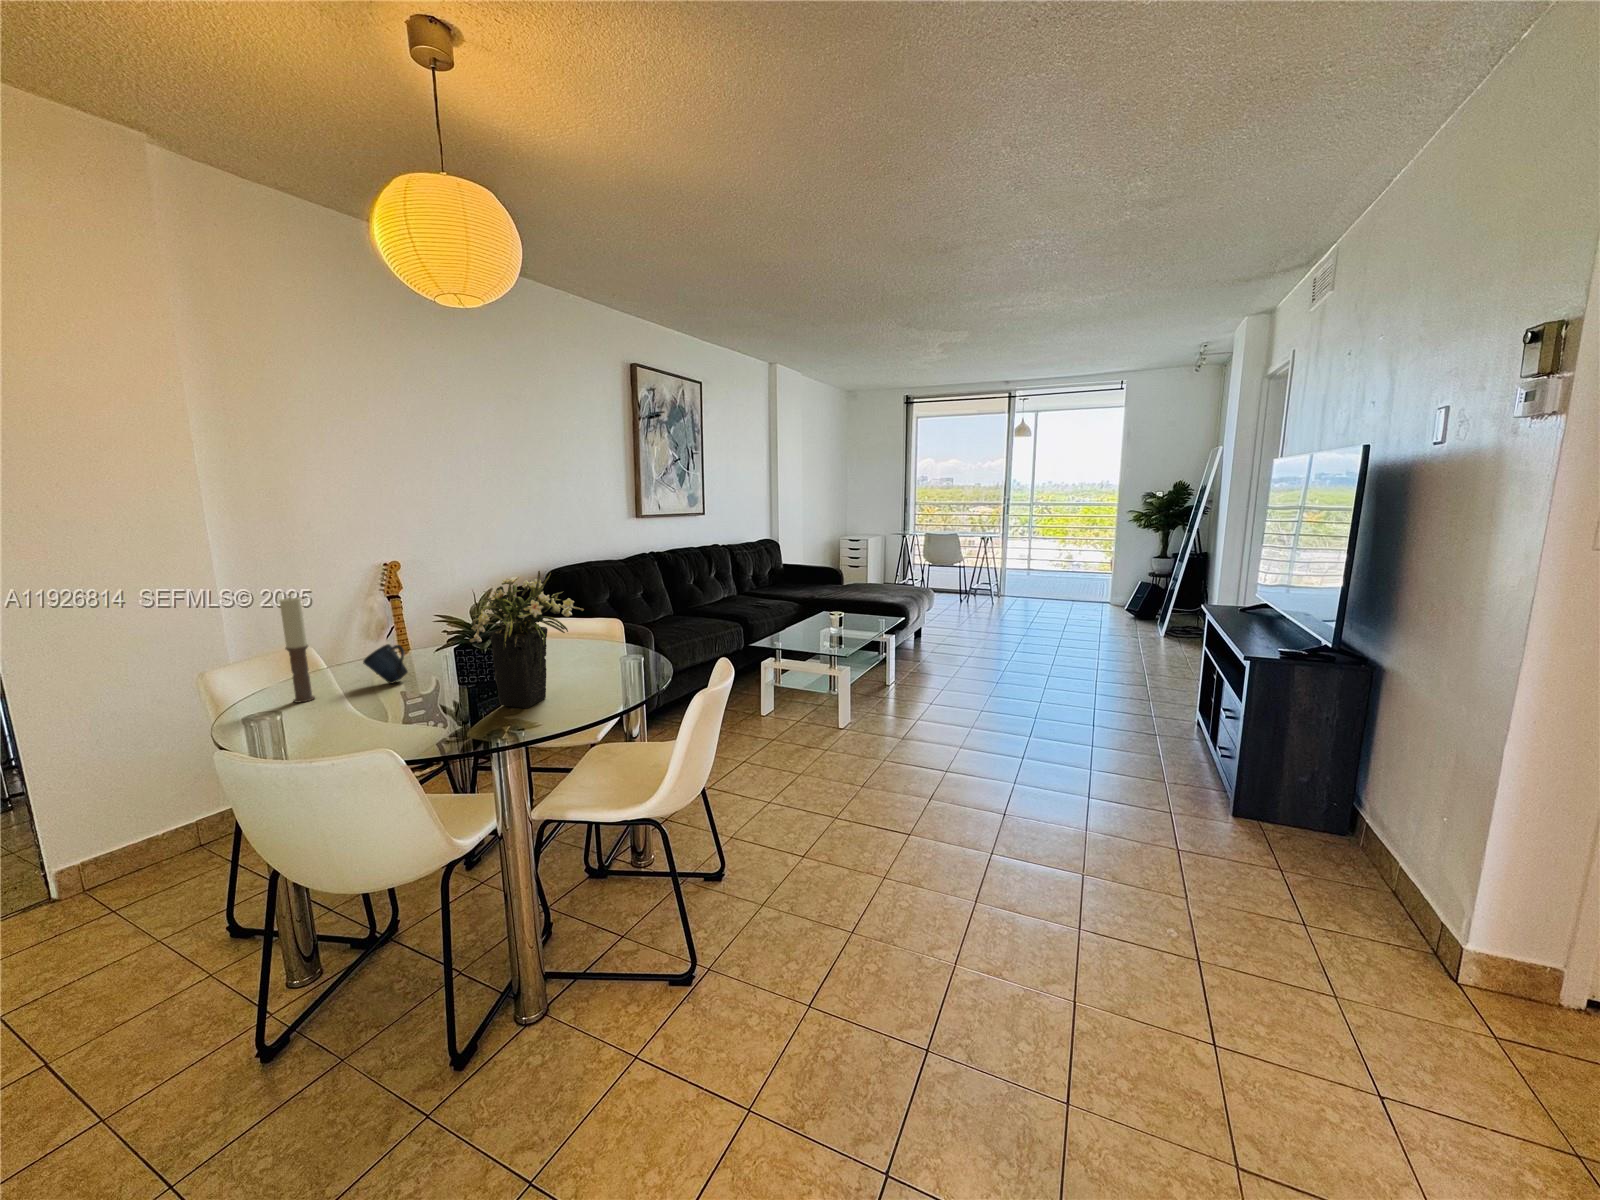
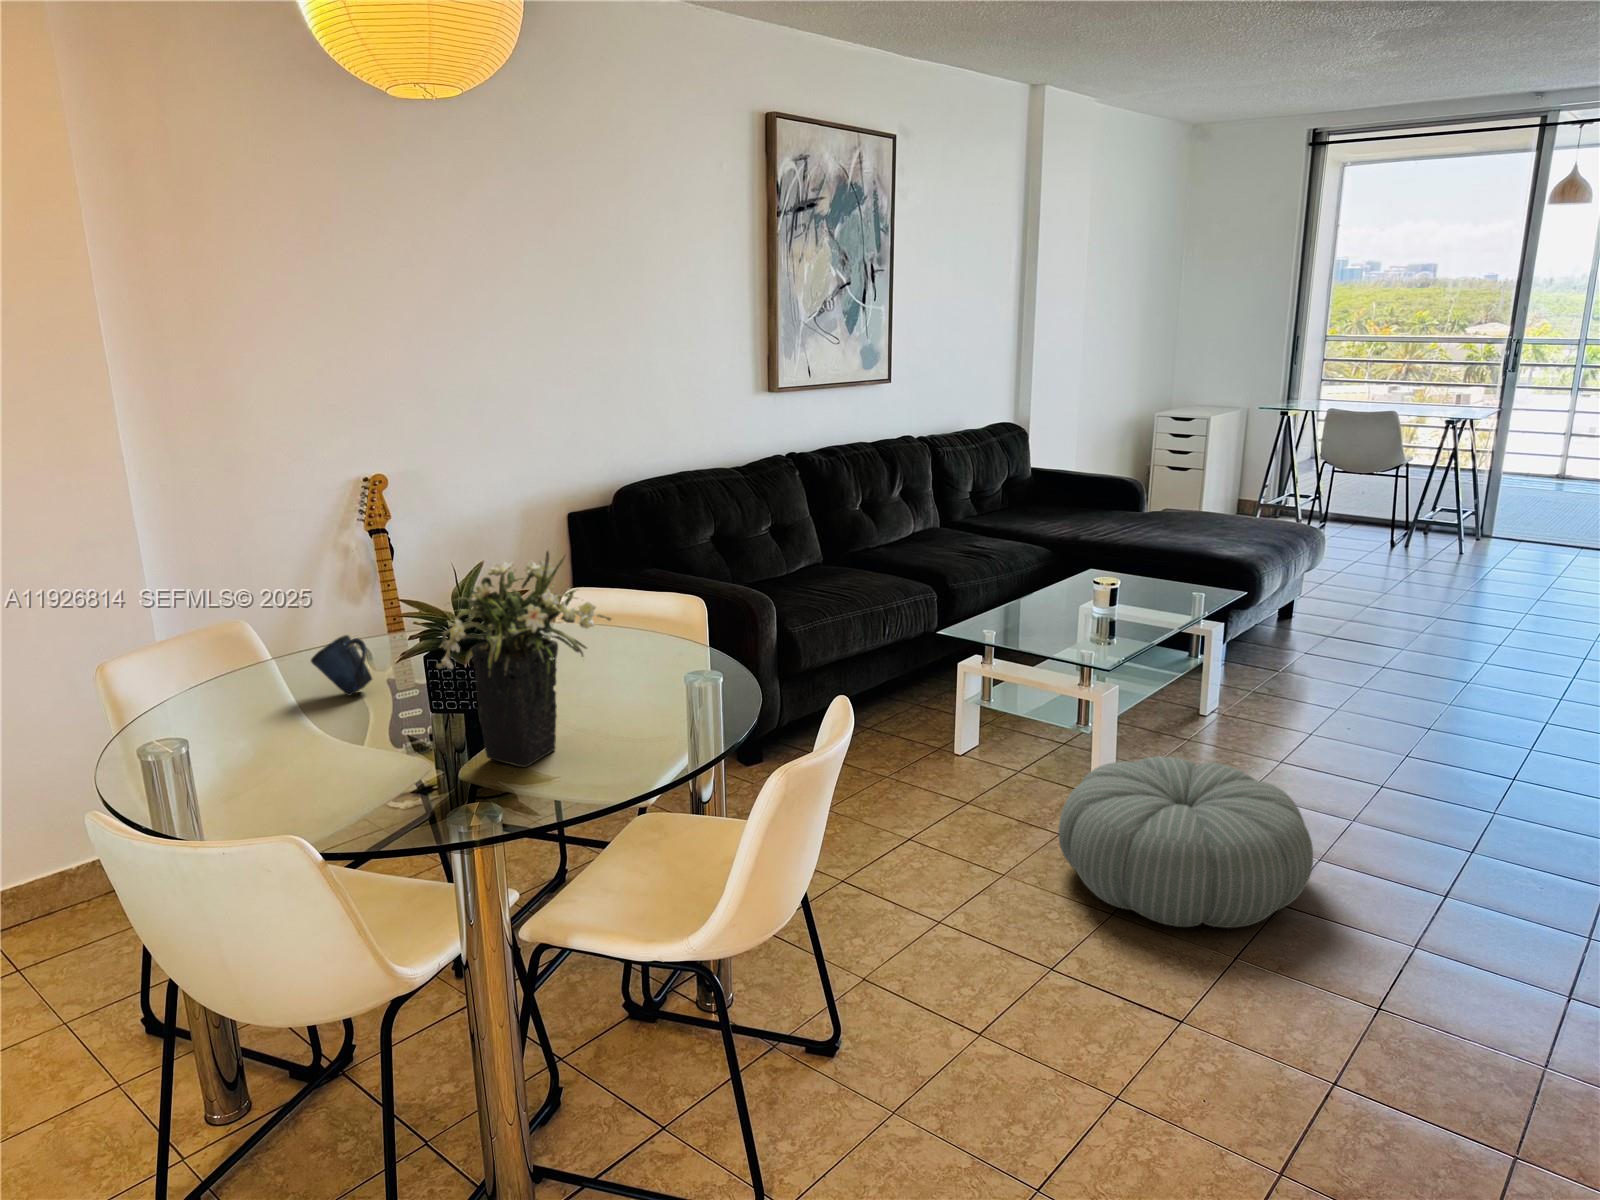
candle: present [280,596,315,703] -> none [198,562,247,719]
pouf: none [829,697,962,785] -> present [1058,756,1313,928]

